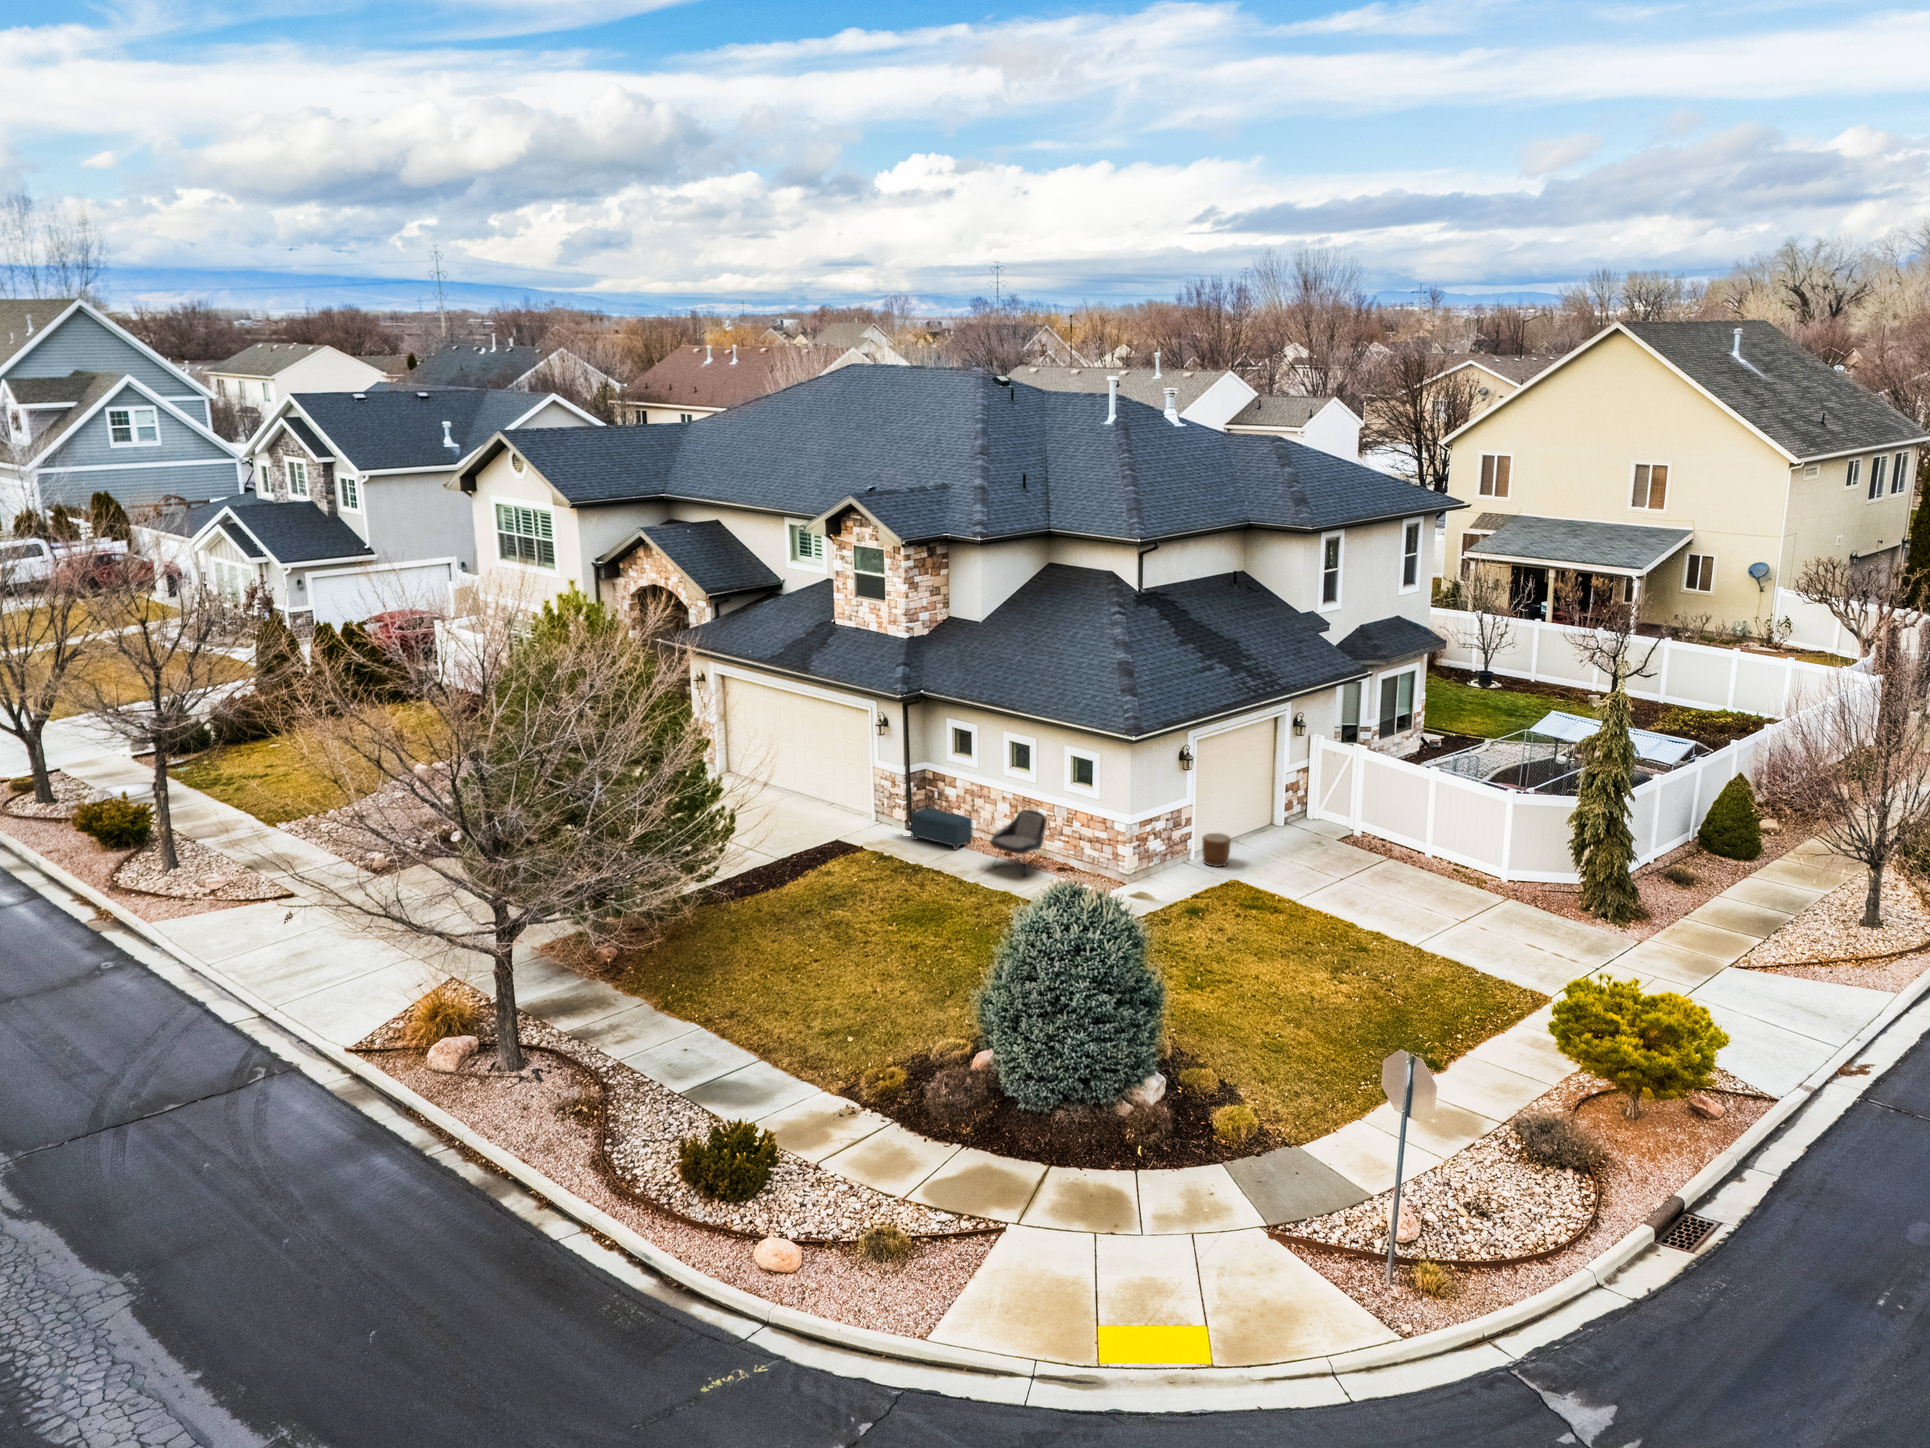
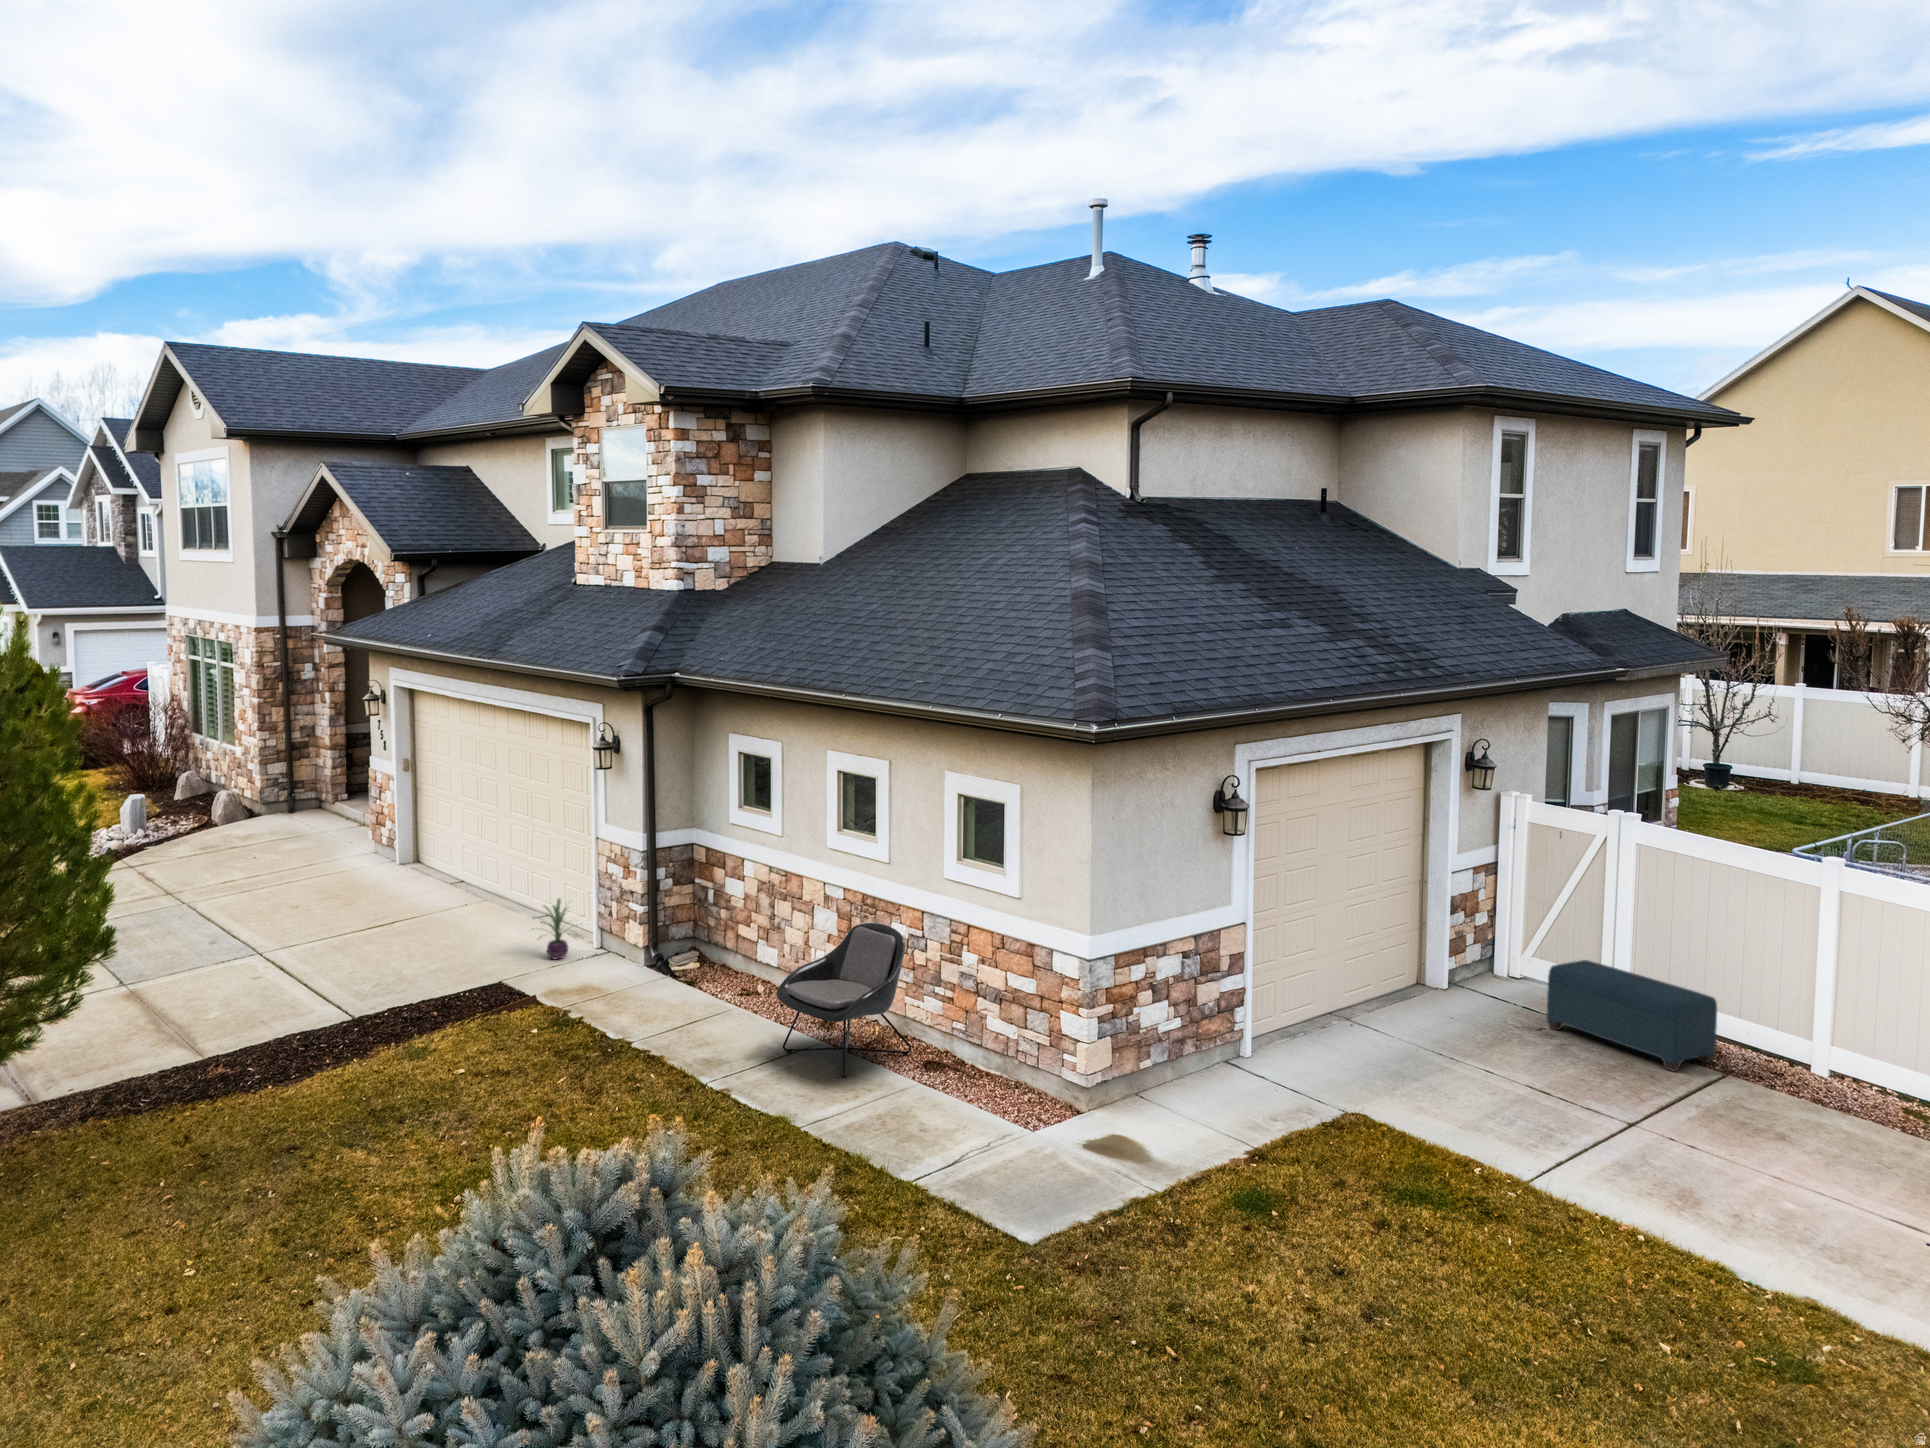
decorative plant: none [835,797,866,828] -> present [540,898,576,959]
bench: present [911,808,973,850] -> present [1547,960,1717,1071]
woven basket: present [1202,833,1231,867] -> none [1269,993,1341,1076]

